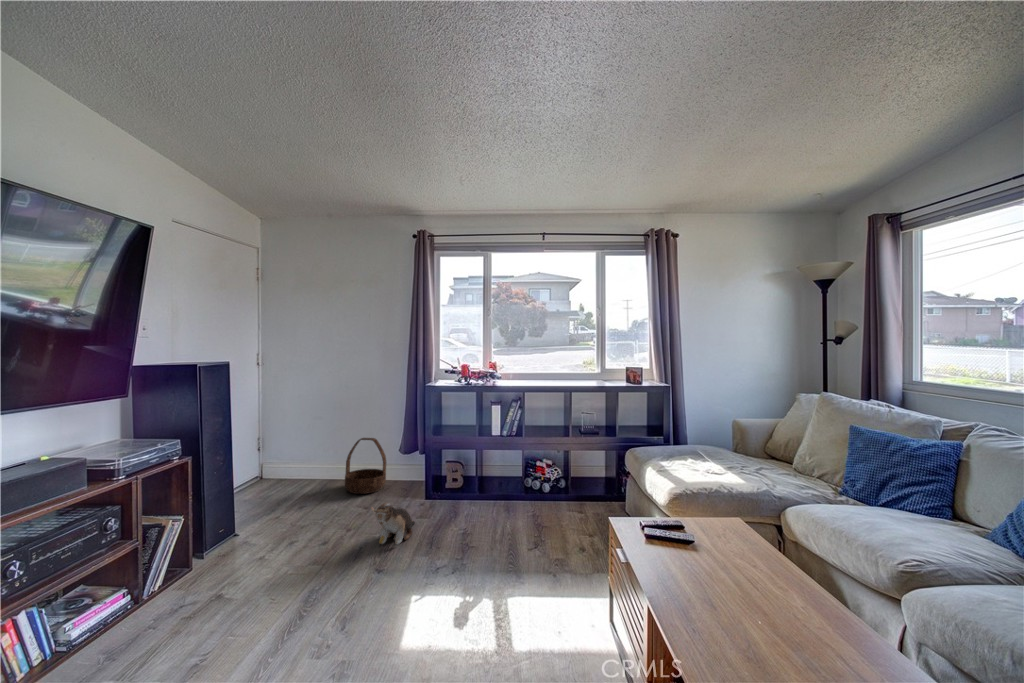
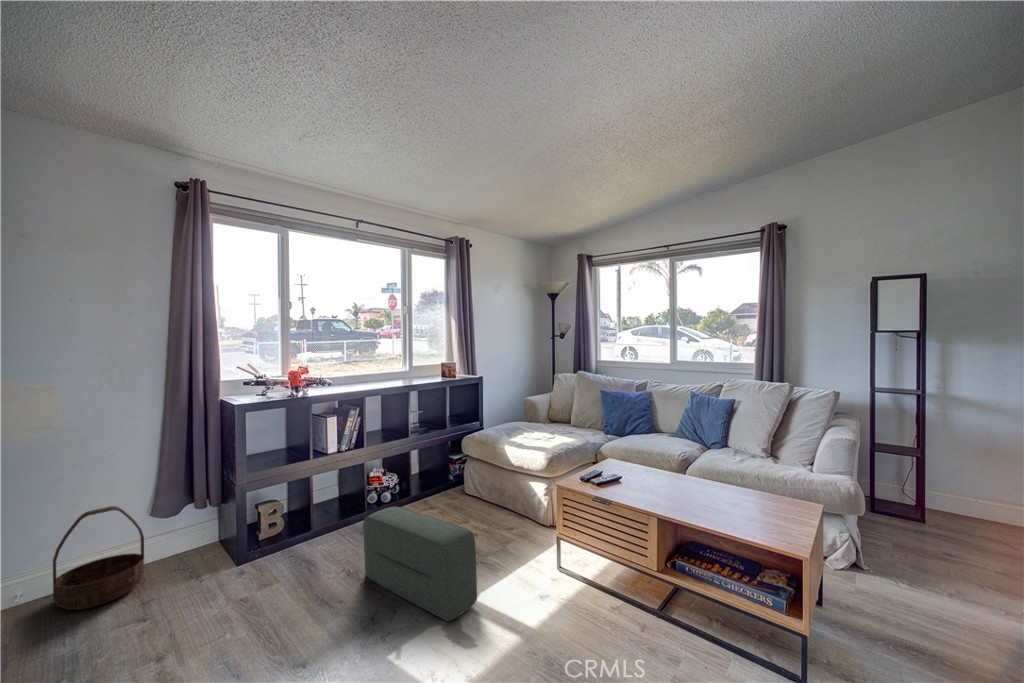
pouf: none [458,490,502,608] -> present [363,506,477,621]
plush toy: present [372,503,415,544] -> none [252,569,292,632]

